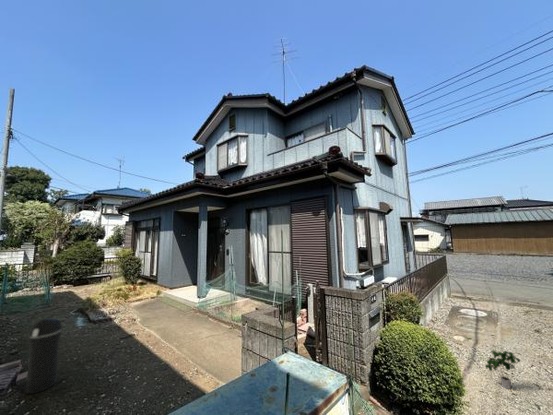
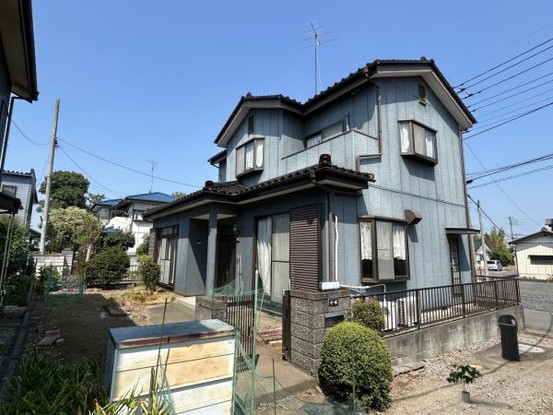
trash can: present [25,319,62,394] -> present [498,314,520,362]

